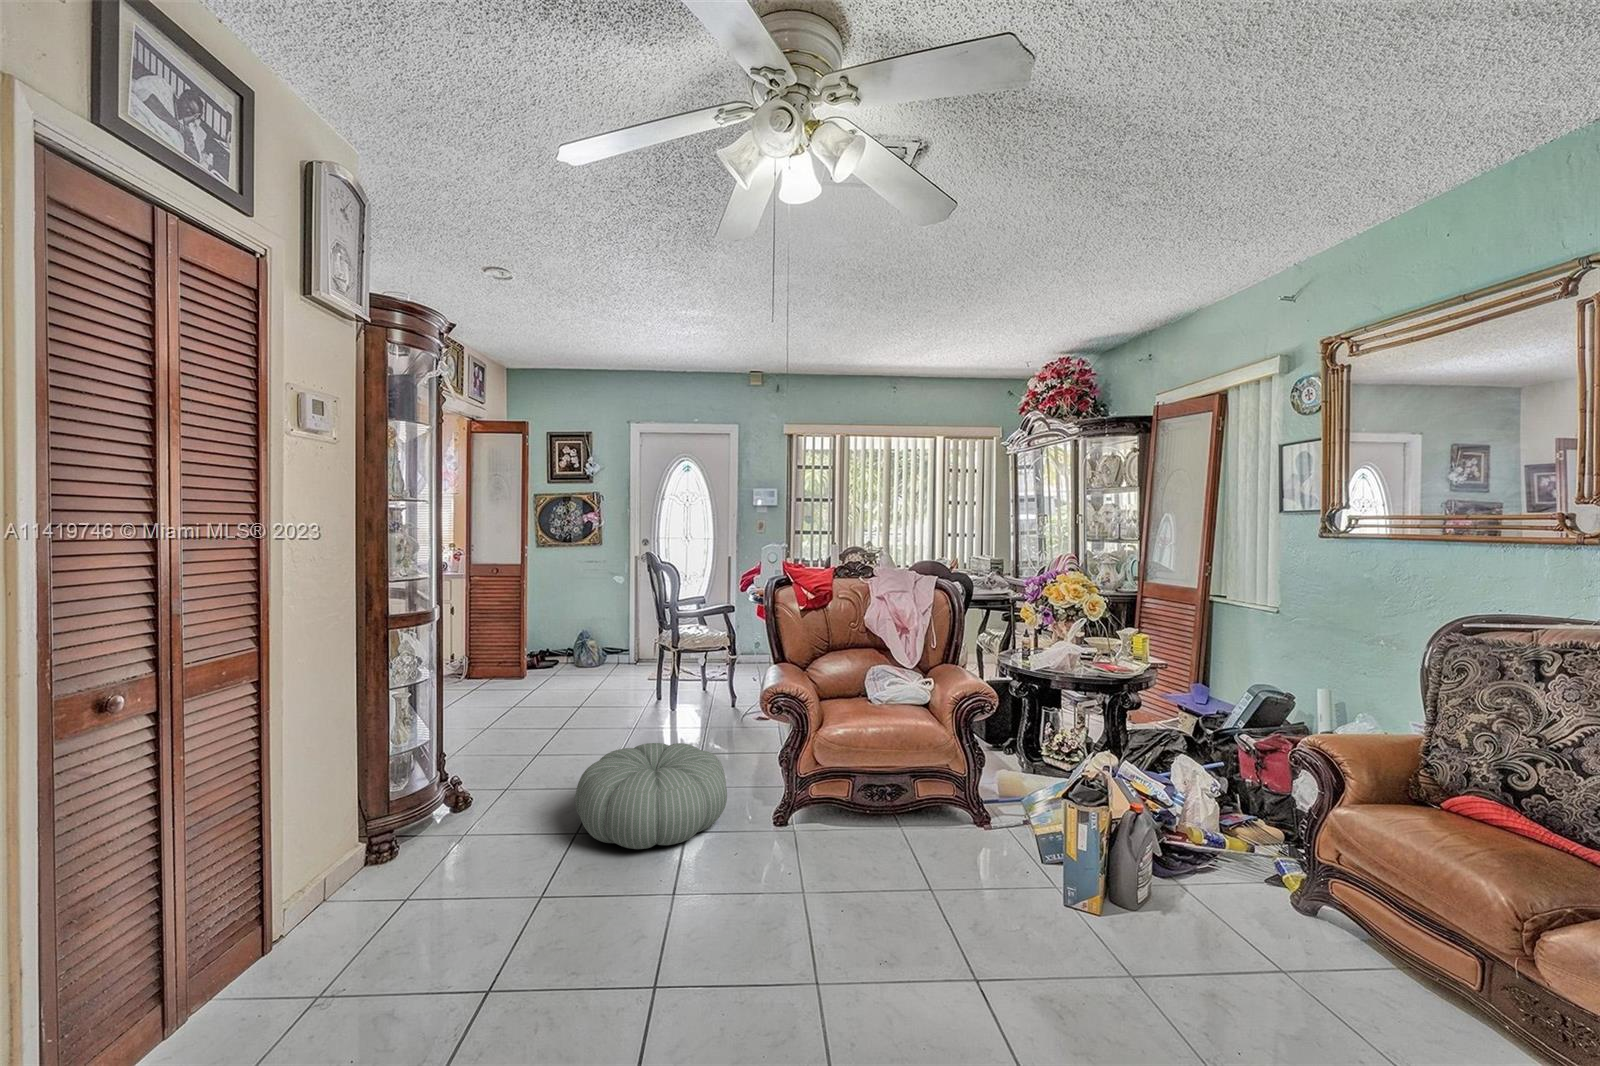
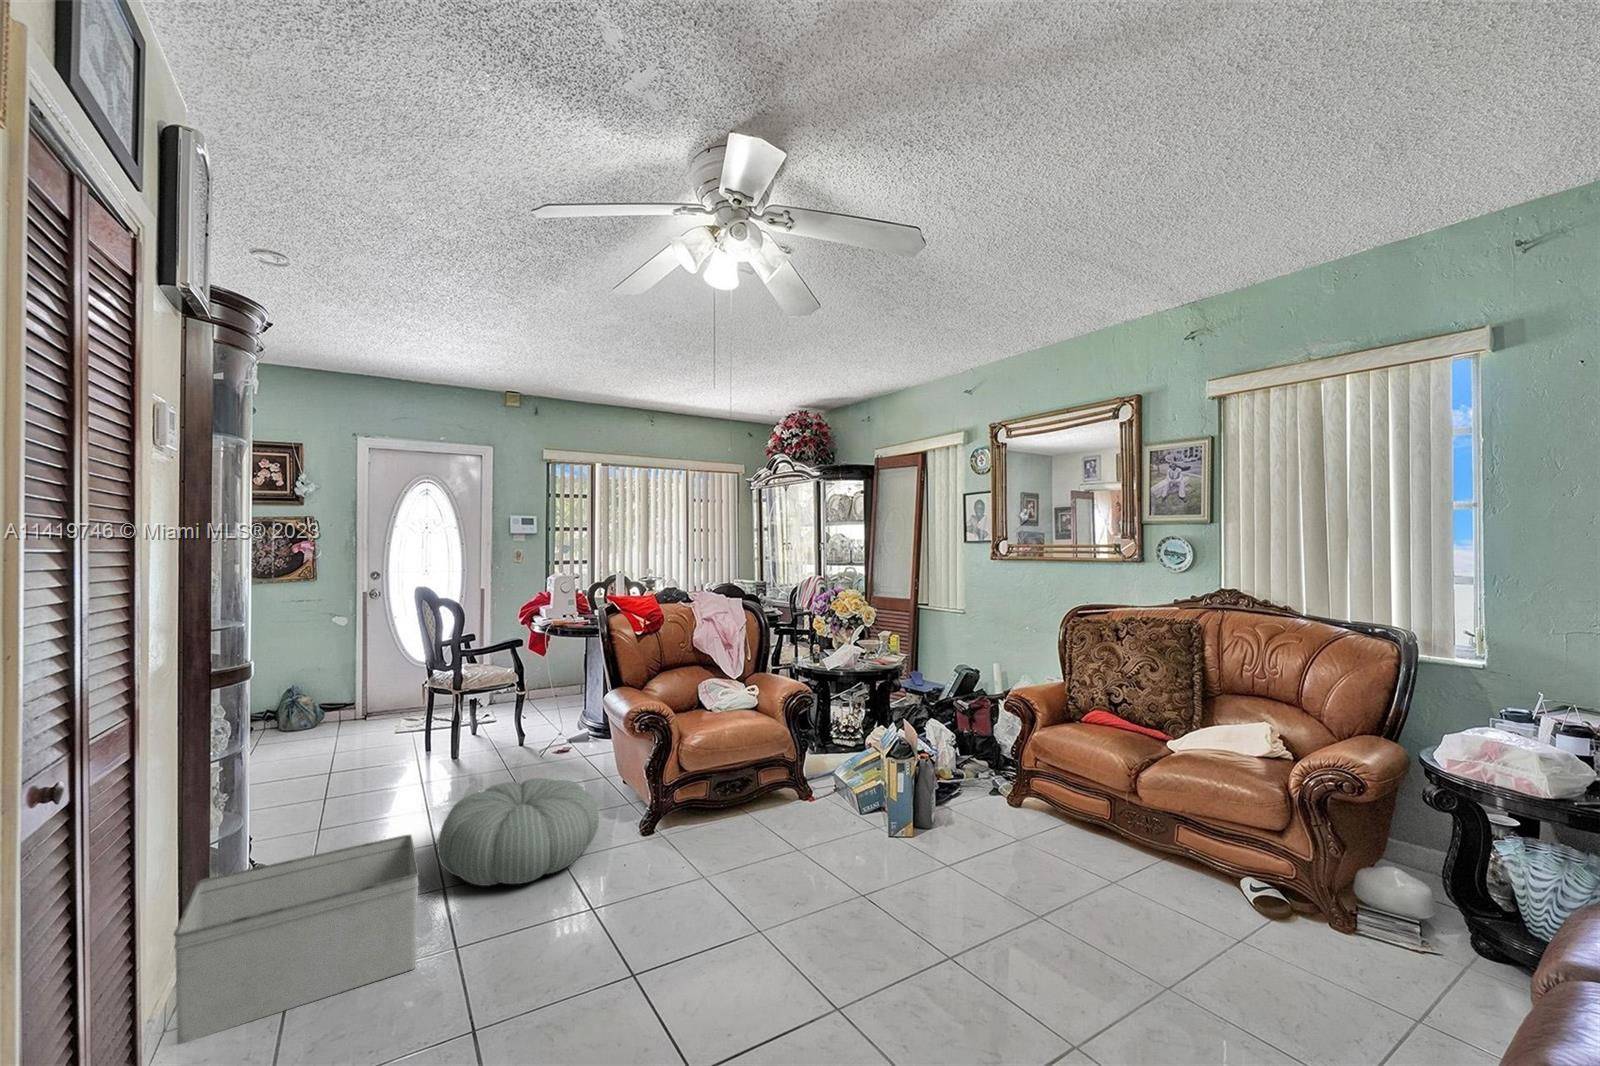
storage bin: none [307,779,528,921] -> present [174,835,419,1044]

